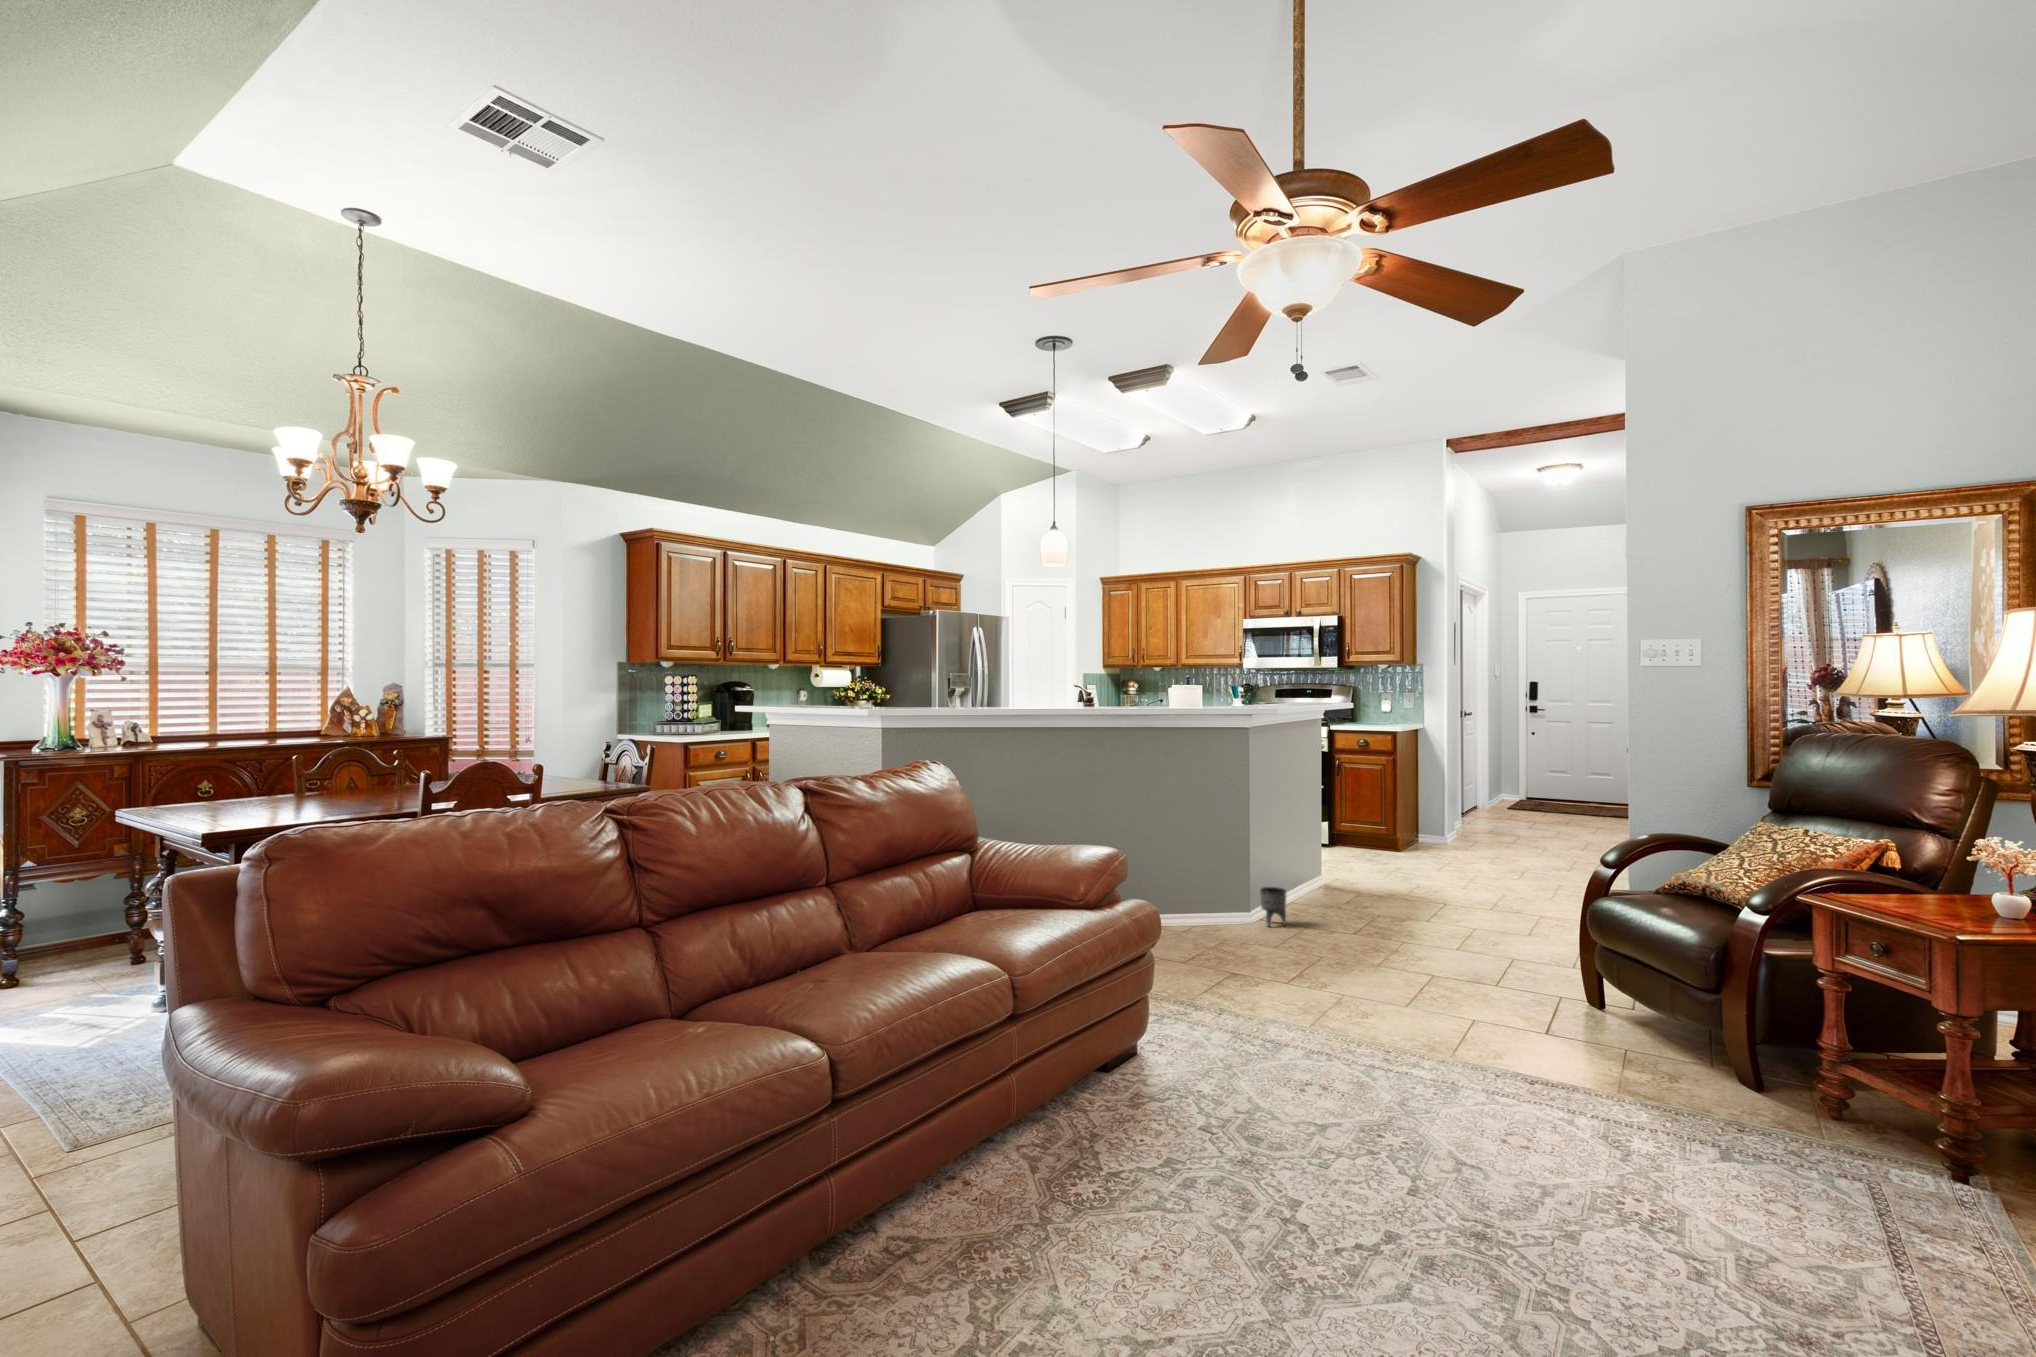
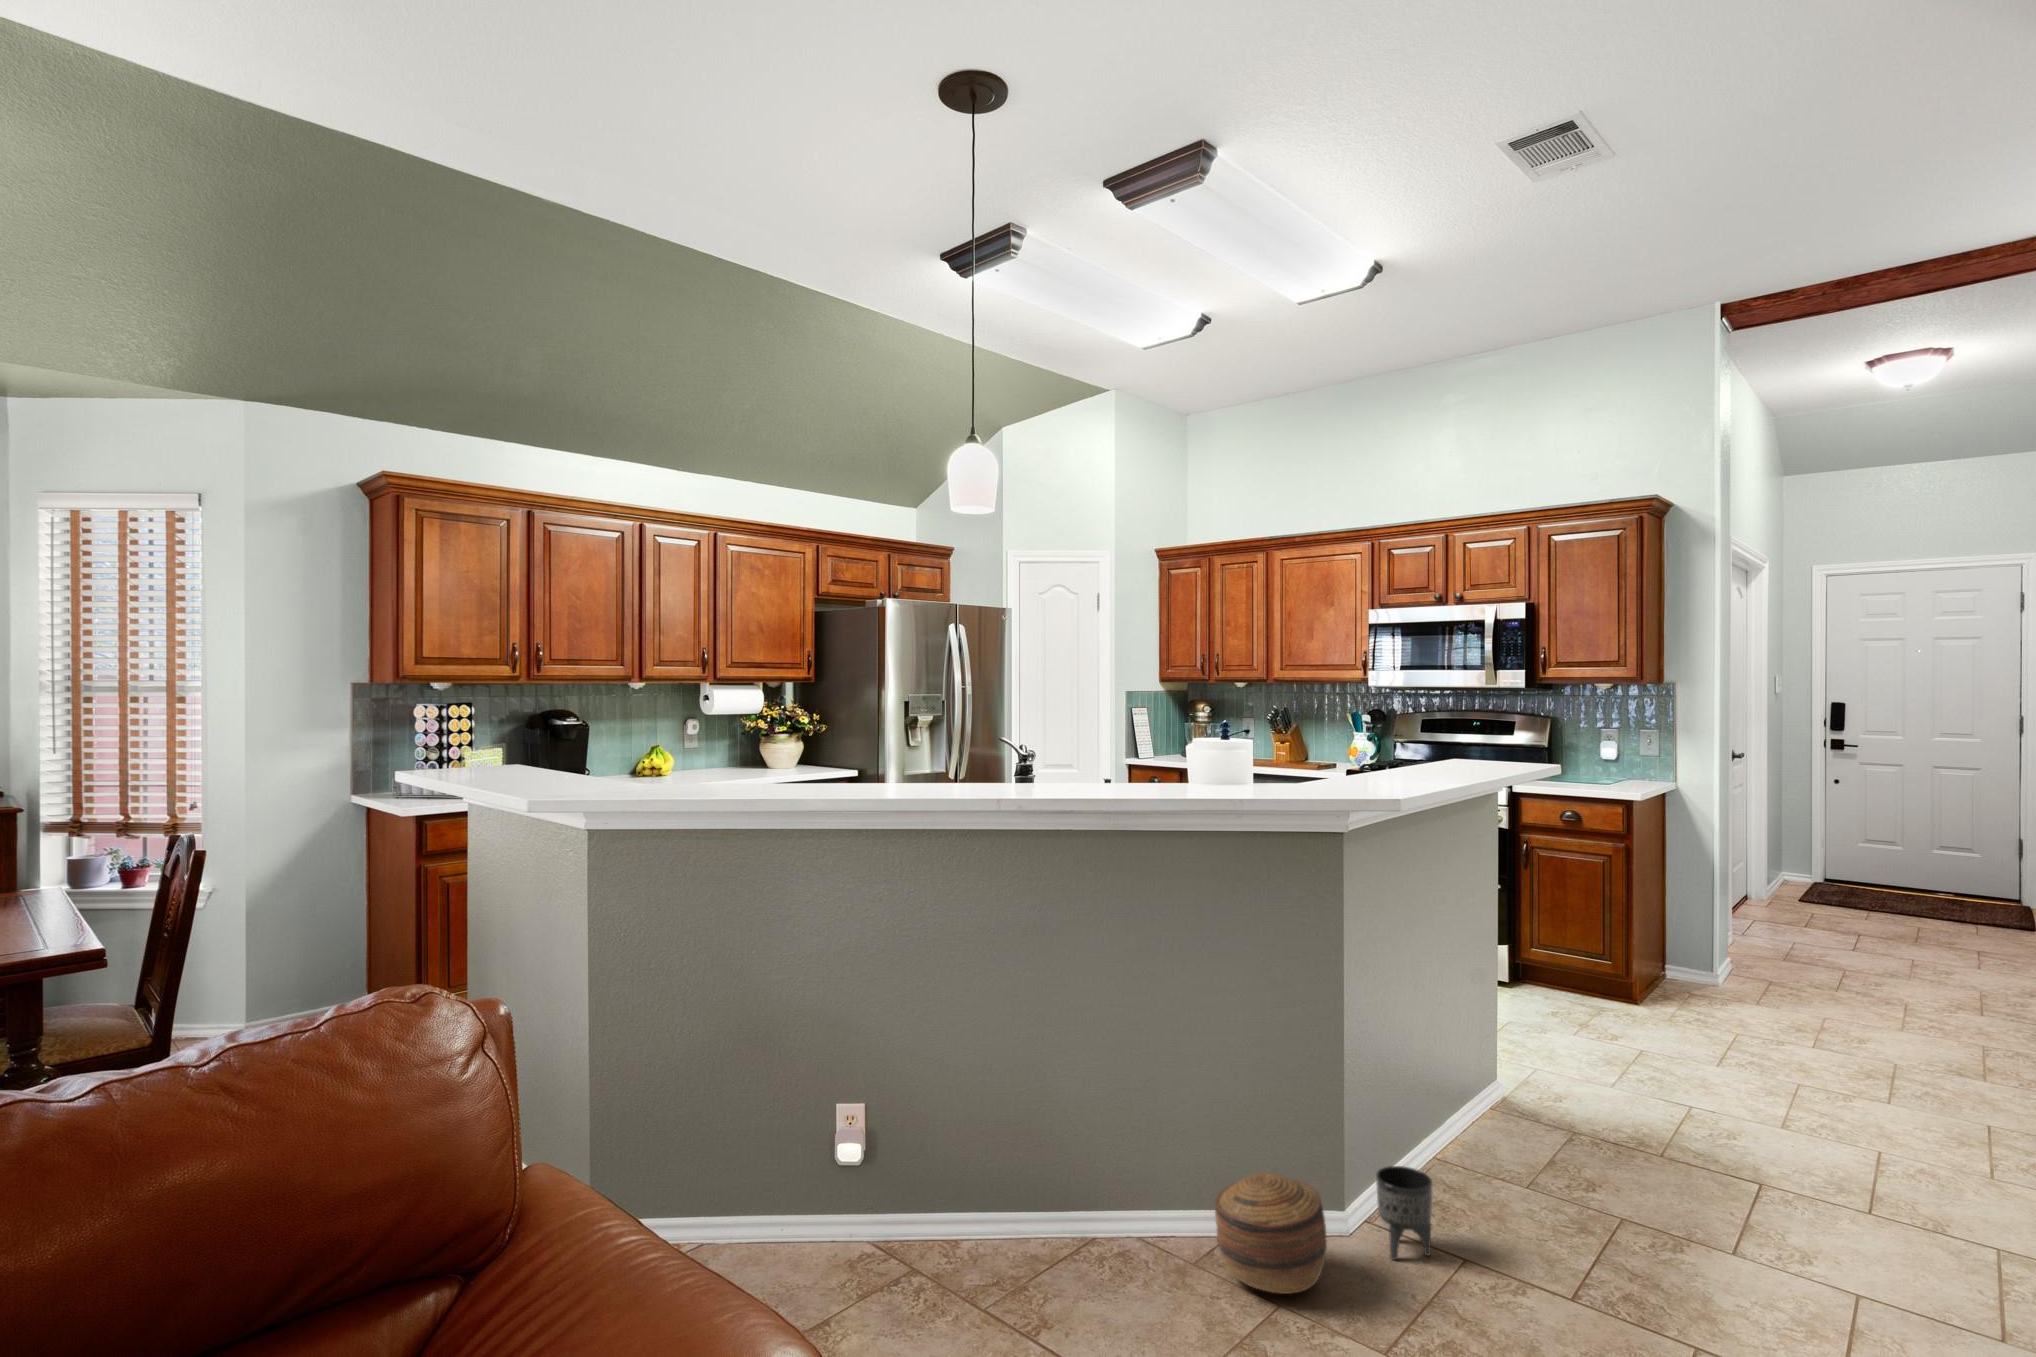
basket: none [1186,885,1239,936] -> present [1215,1173,1327,1294]

